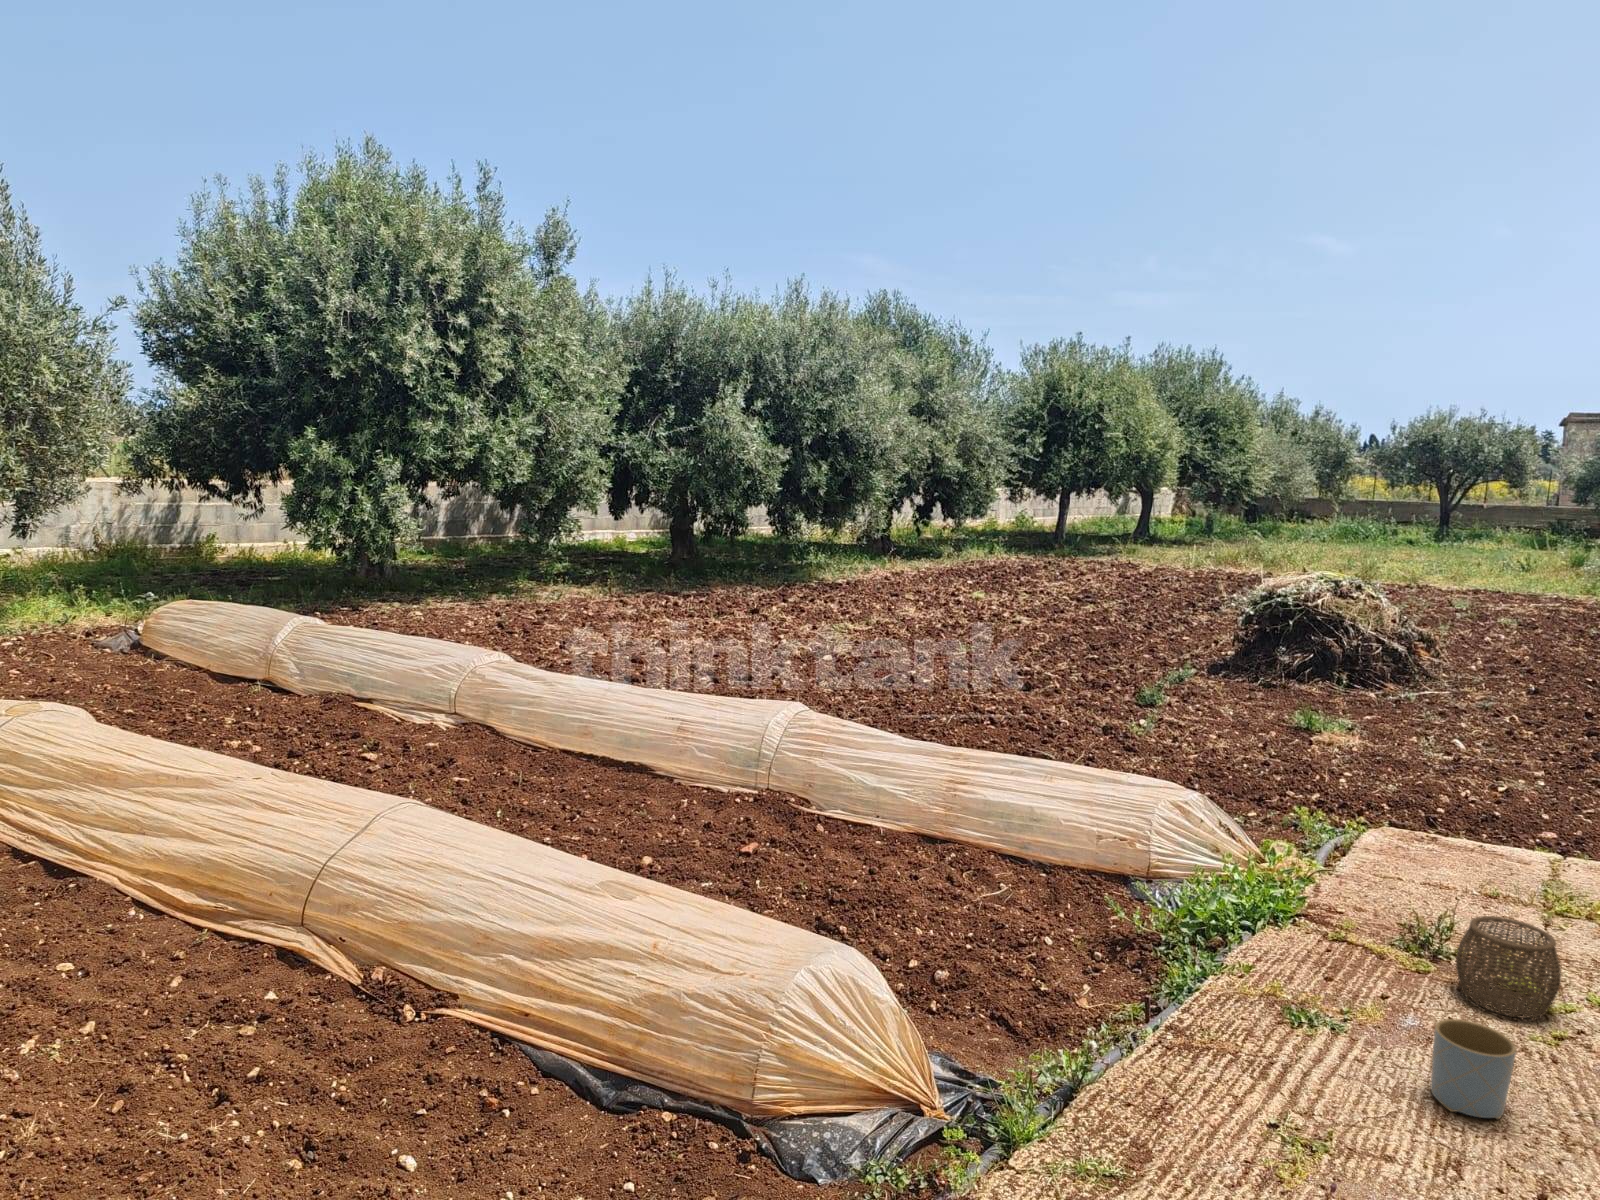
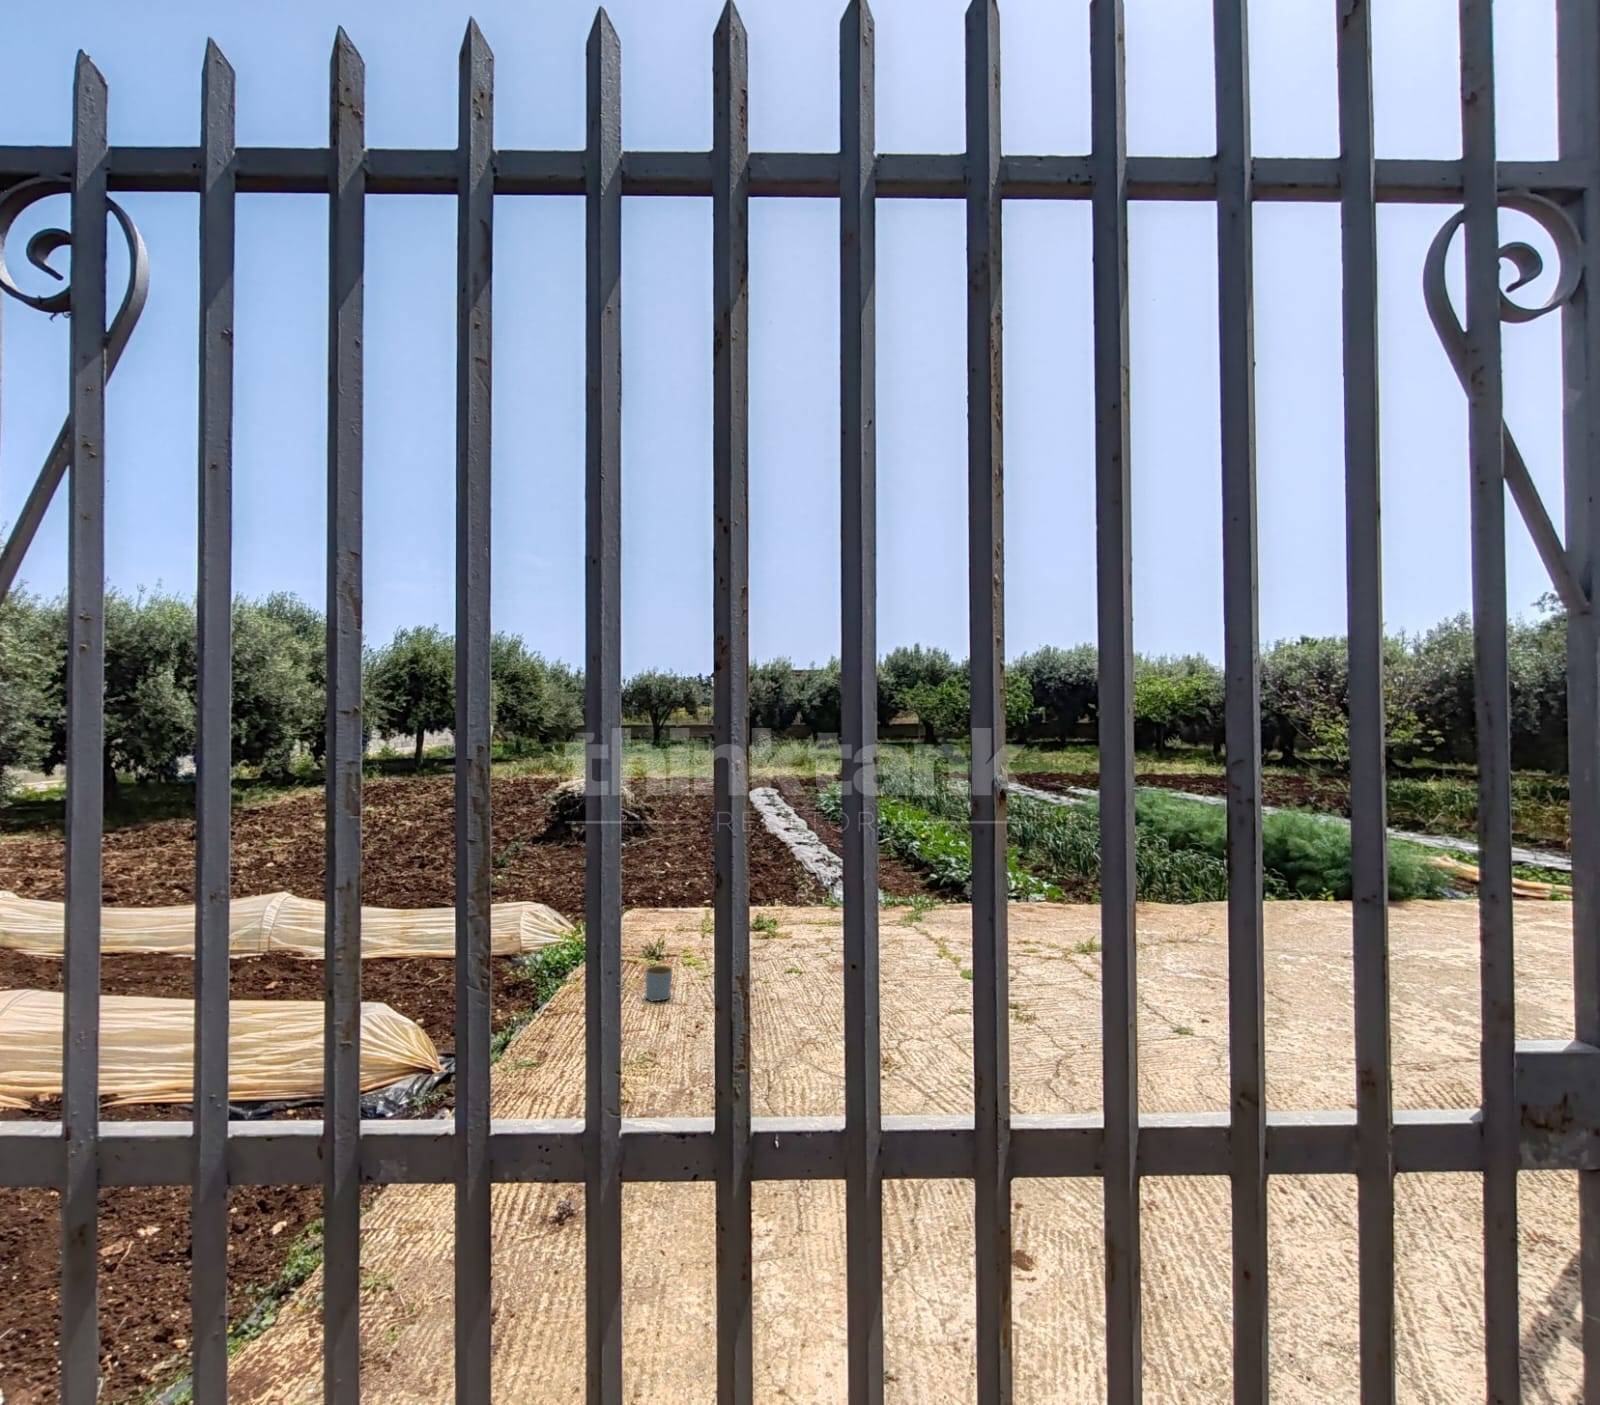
woven basket: present [1456,916,1561,1019] -> none [654,927,690,966]

